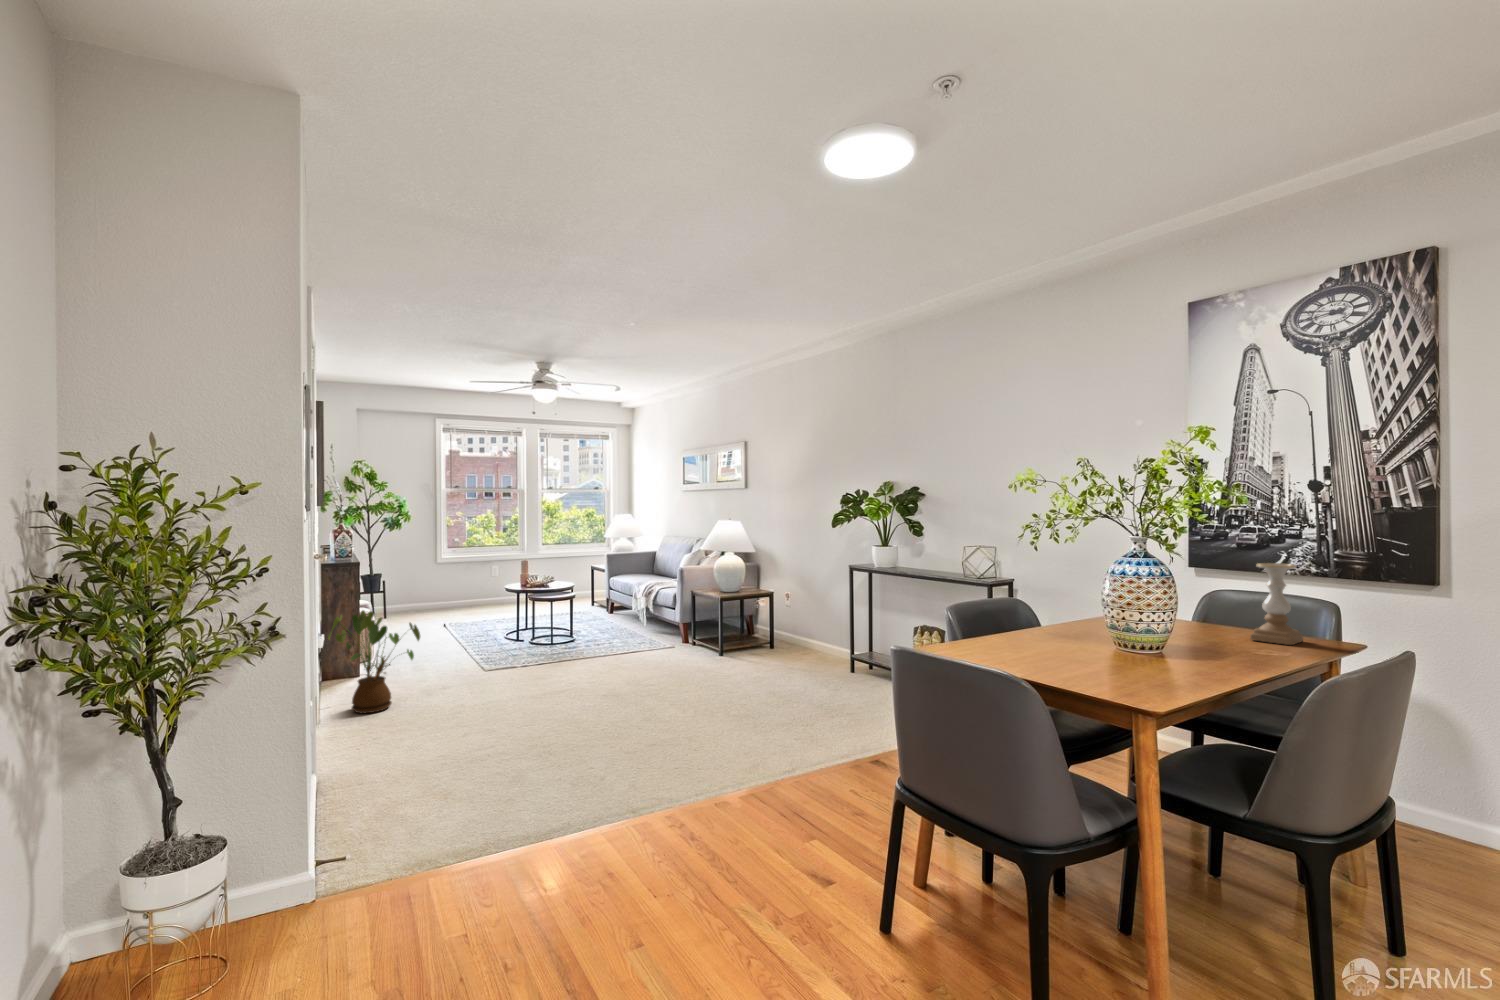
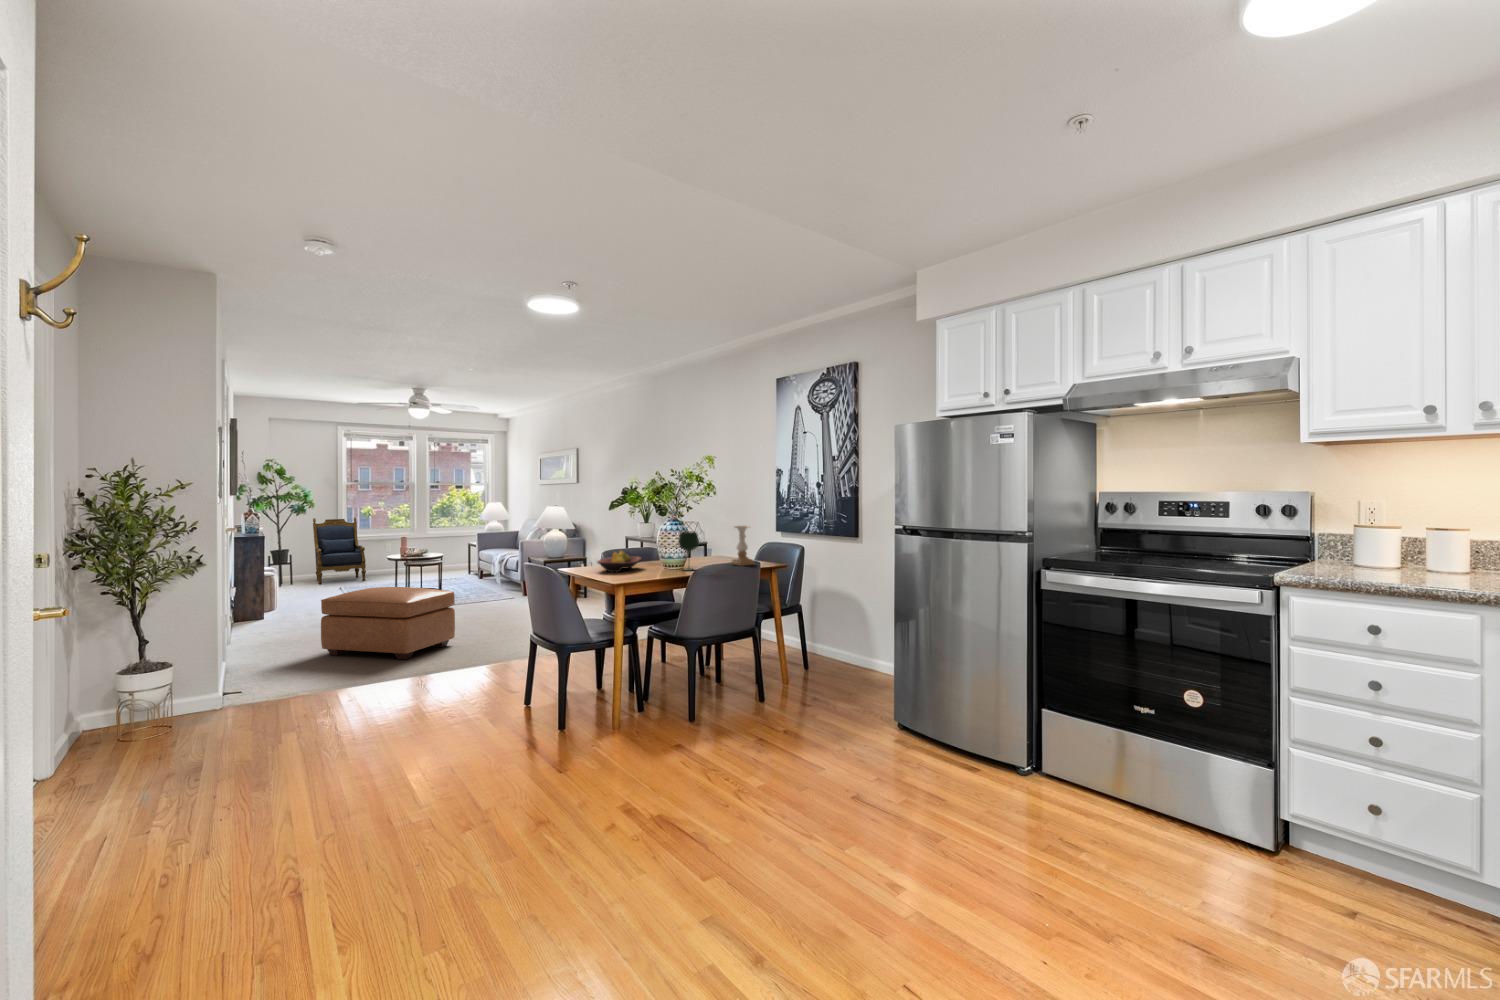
armchair: none [408,525,472,618] -> present [313,517,366,584]
wine glass: none [1204,578,1255,663] -> present [678,531,699,571]
house plant: present [328,610,420,713] -> none [238,568,307,636]
fruit bowl: none [1017,614,1114,664] -> present [597,551,641,572]
ottoman: none [455,648,649,776] -> present [321,587,455,659]

